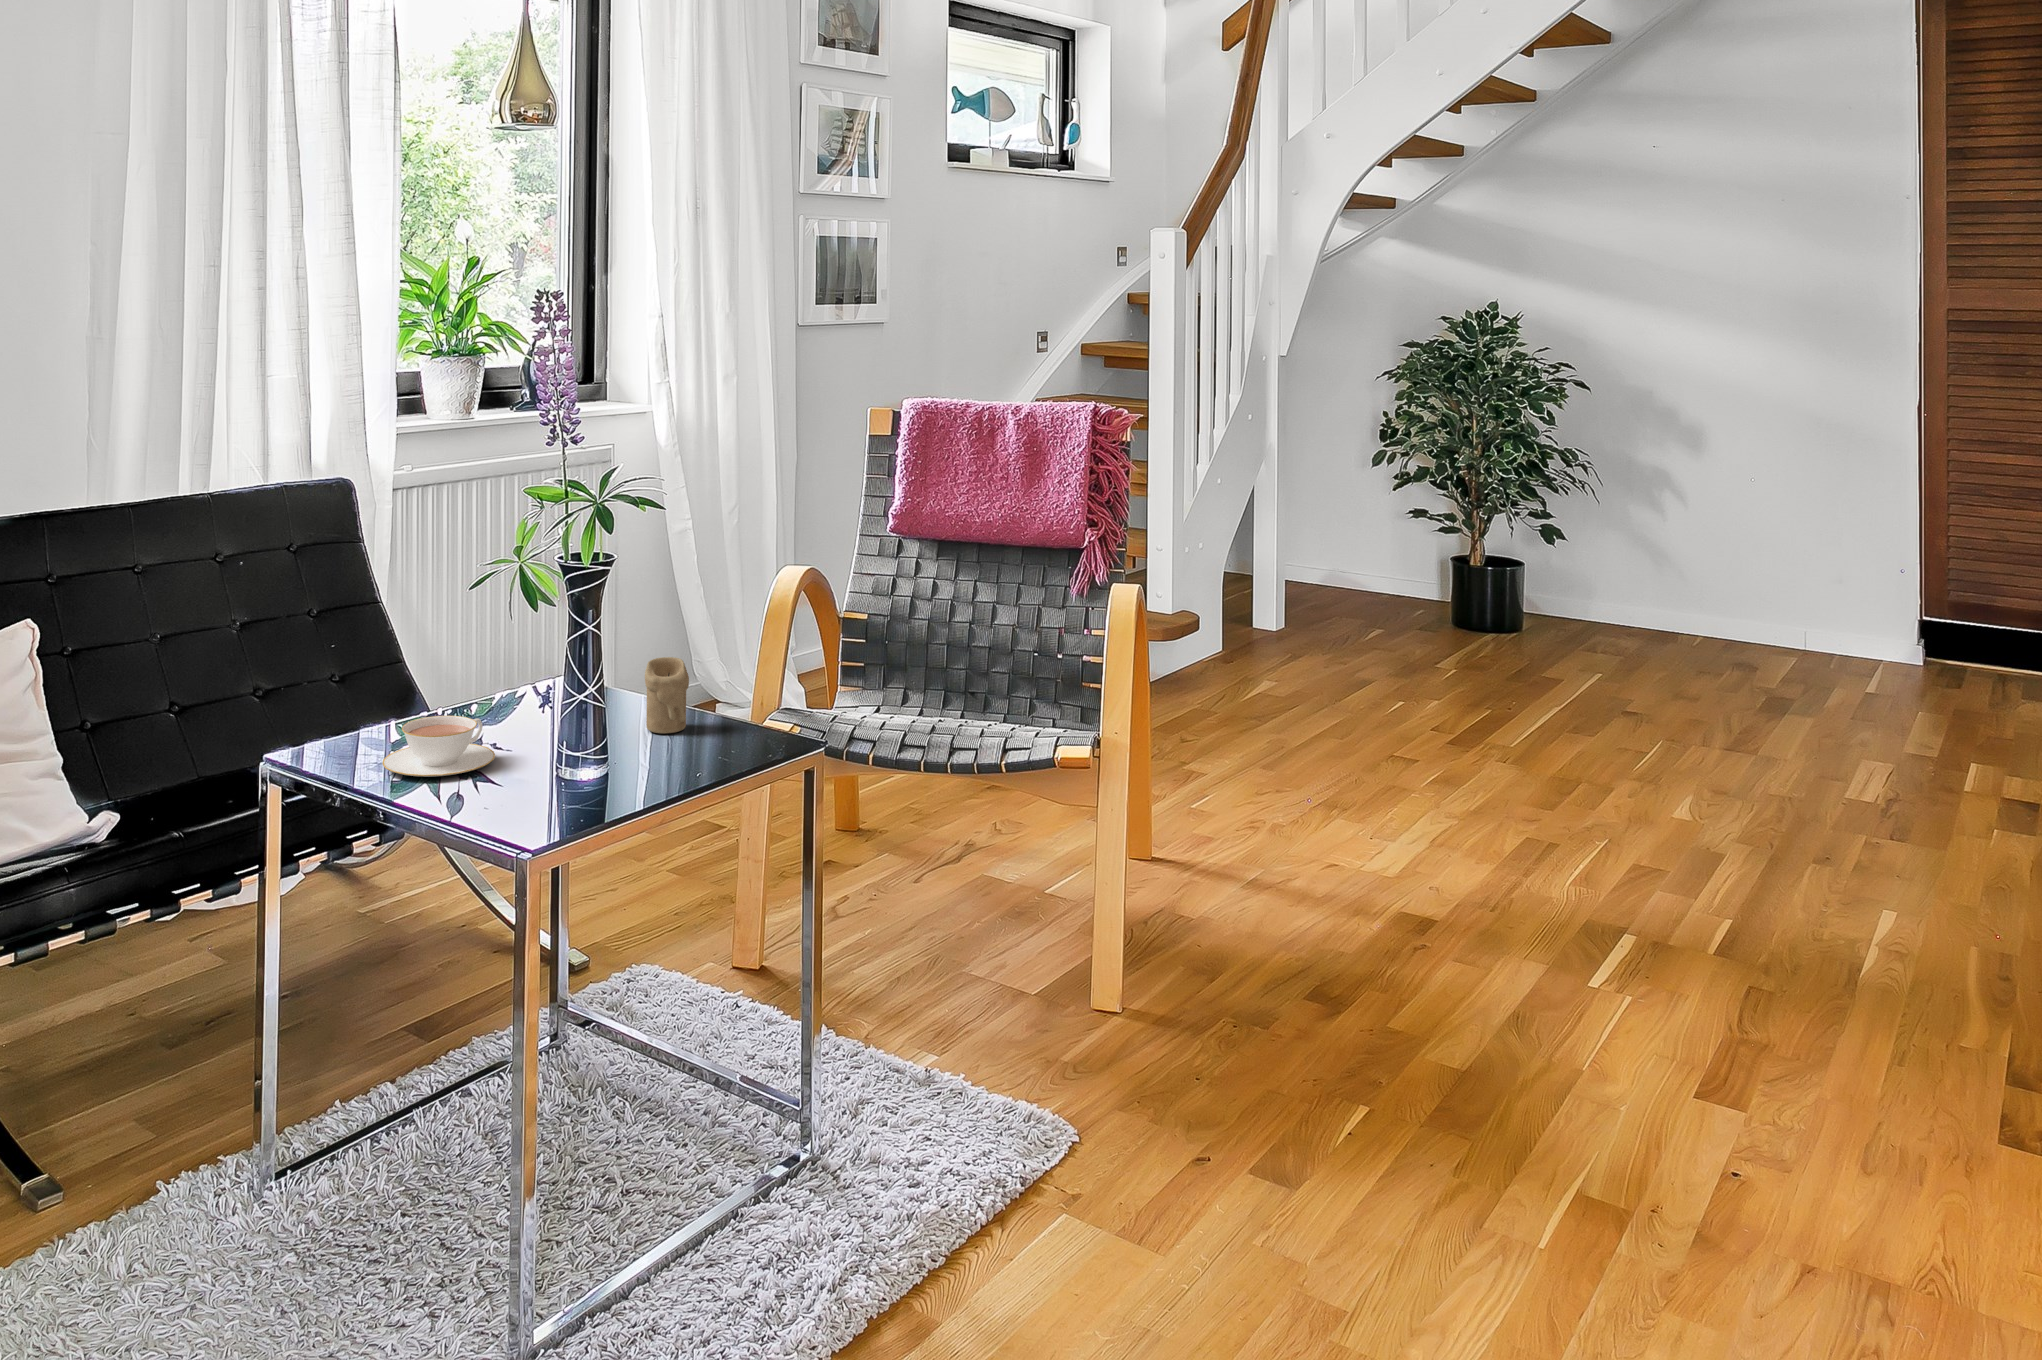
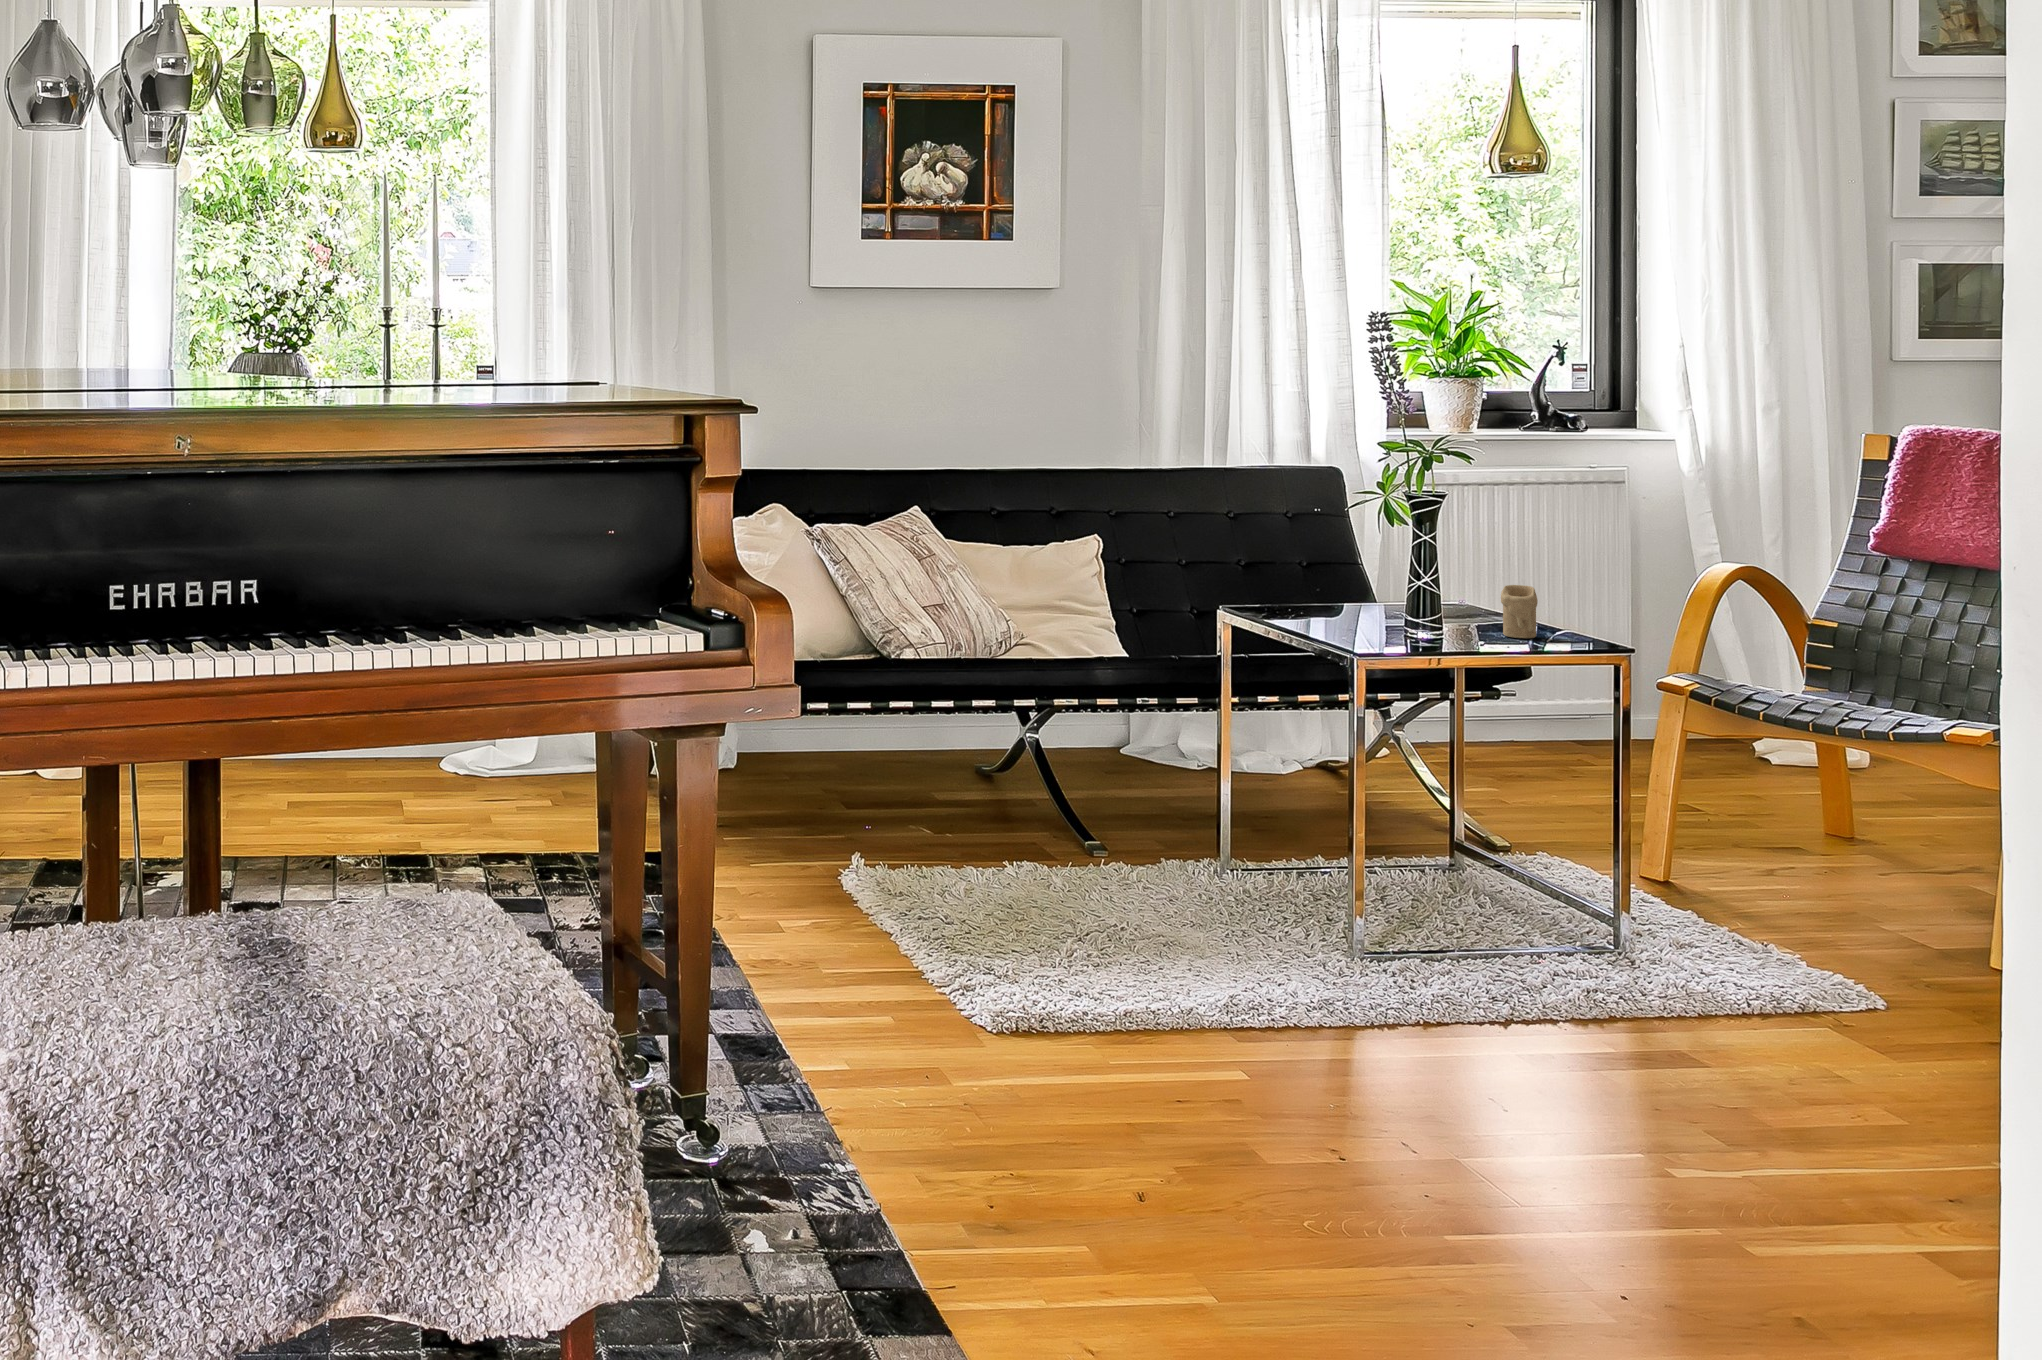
teacup: present [382,716,495,776] -> none [1297,600,1377,633]

